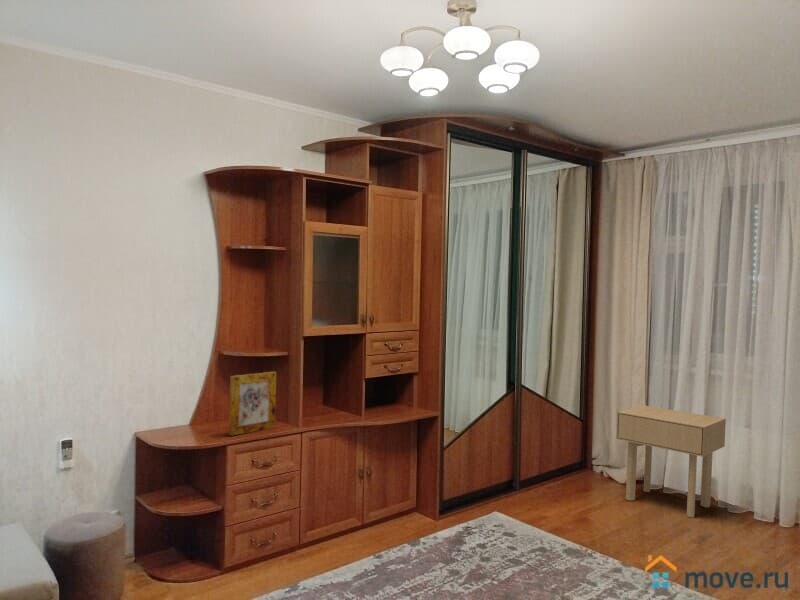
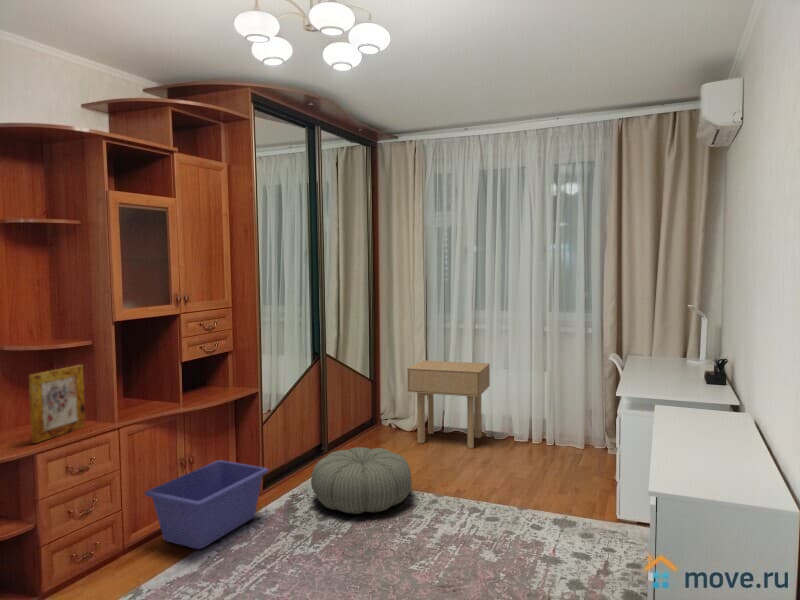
storage bin: none [320,479,437,561] -> present [145,460,268,549]
pouf: none [482,491,593,566] -> present [311,447,412,514]

